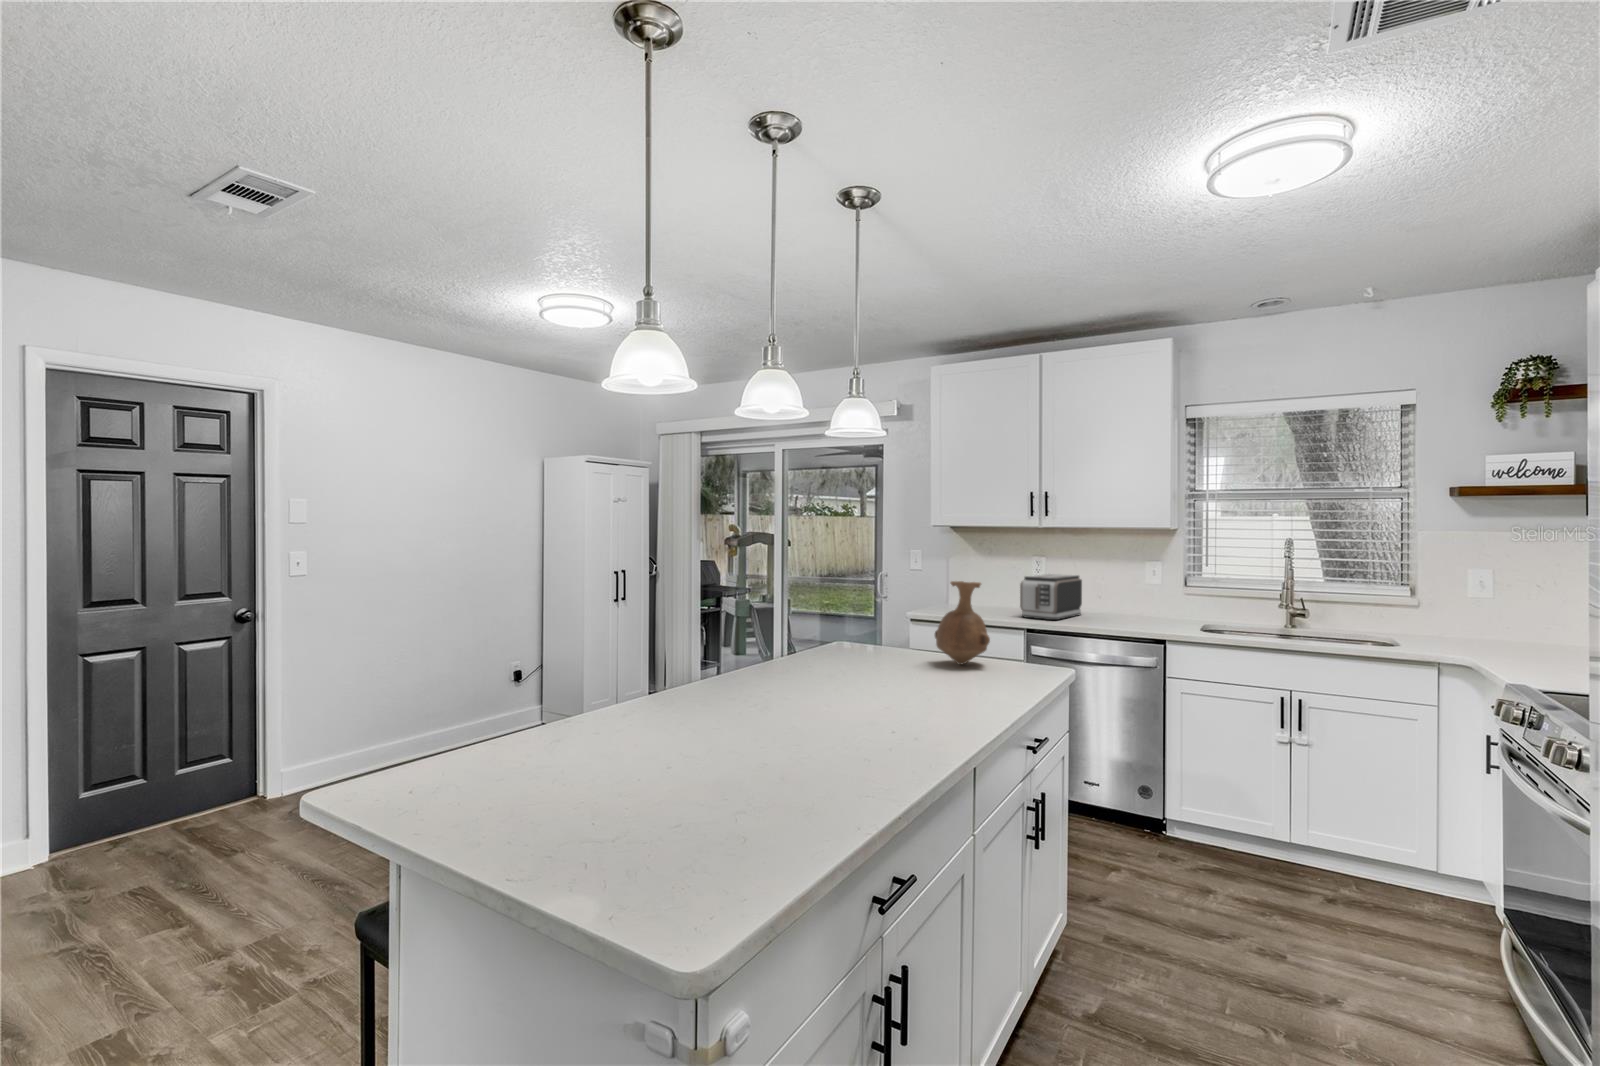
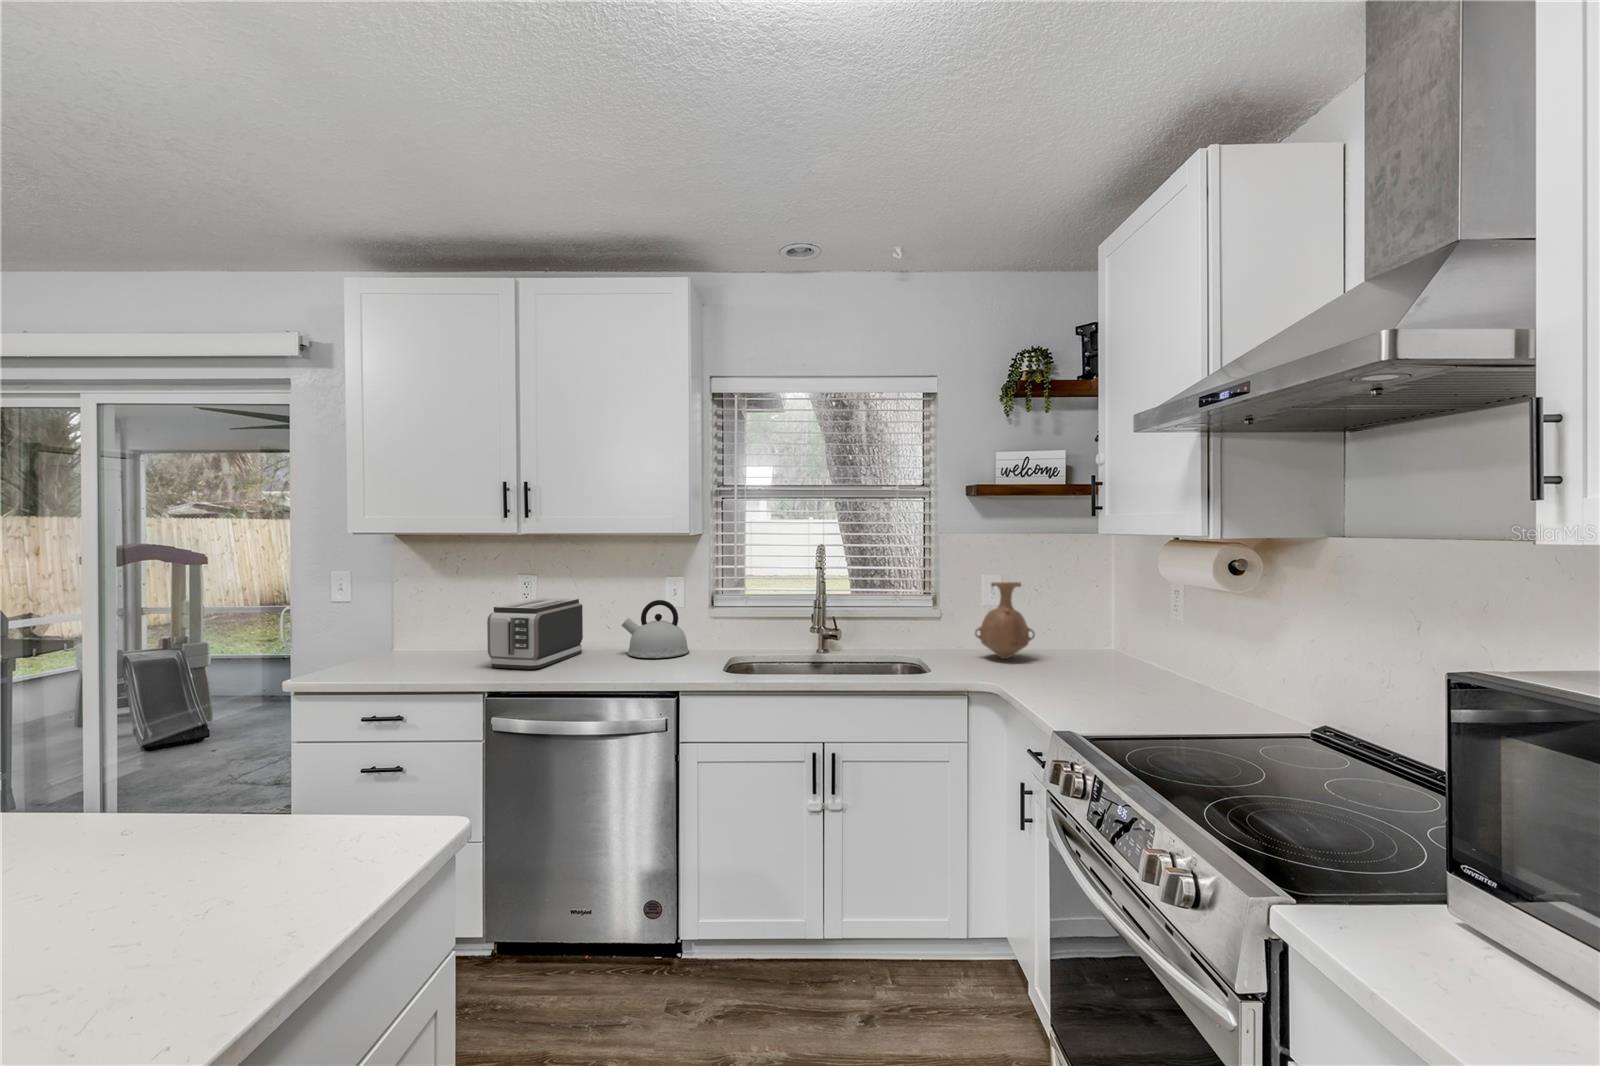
kettle: none [1113,579,1168,621] -> present [622,600,689,658]
vase: present [935,581,990,664] -> present [975,582,1035,659]

